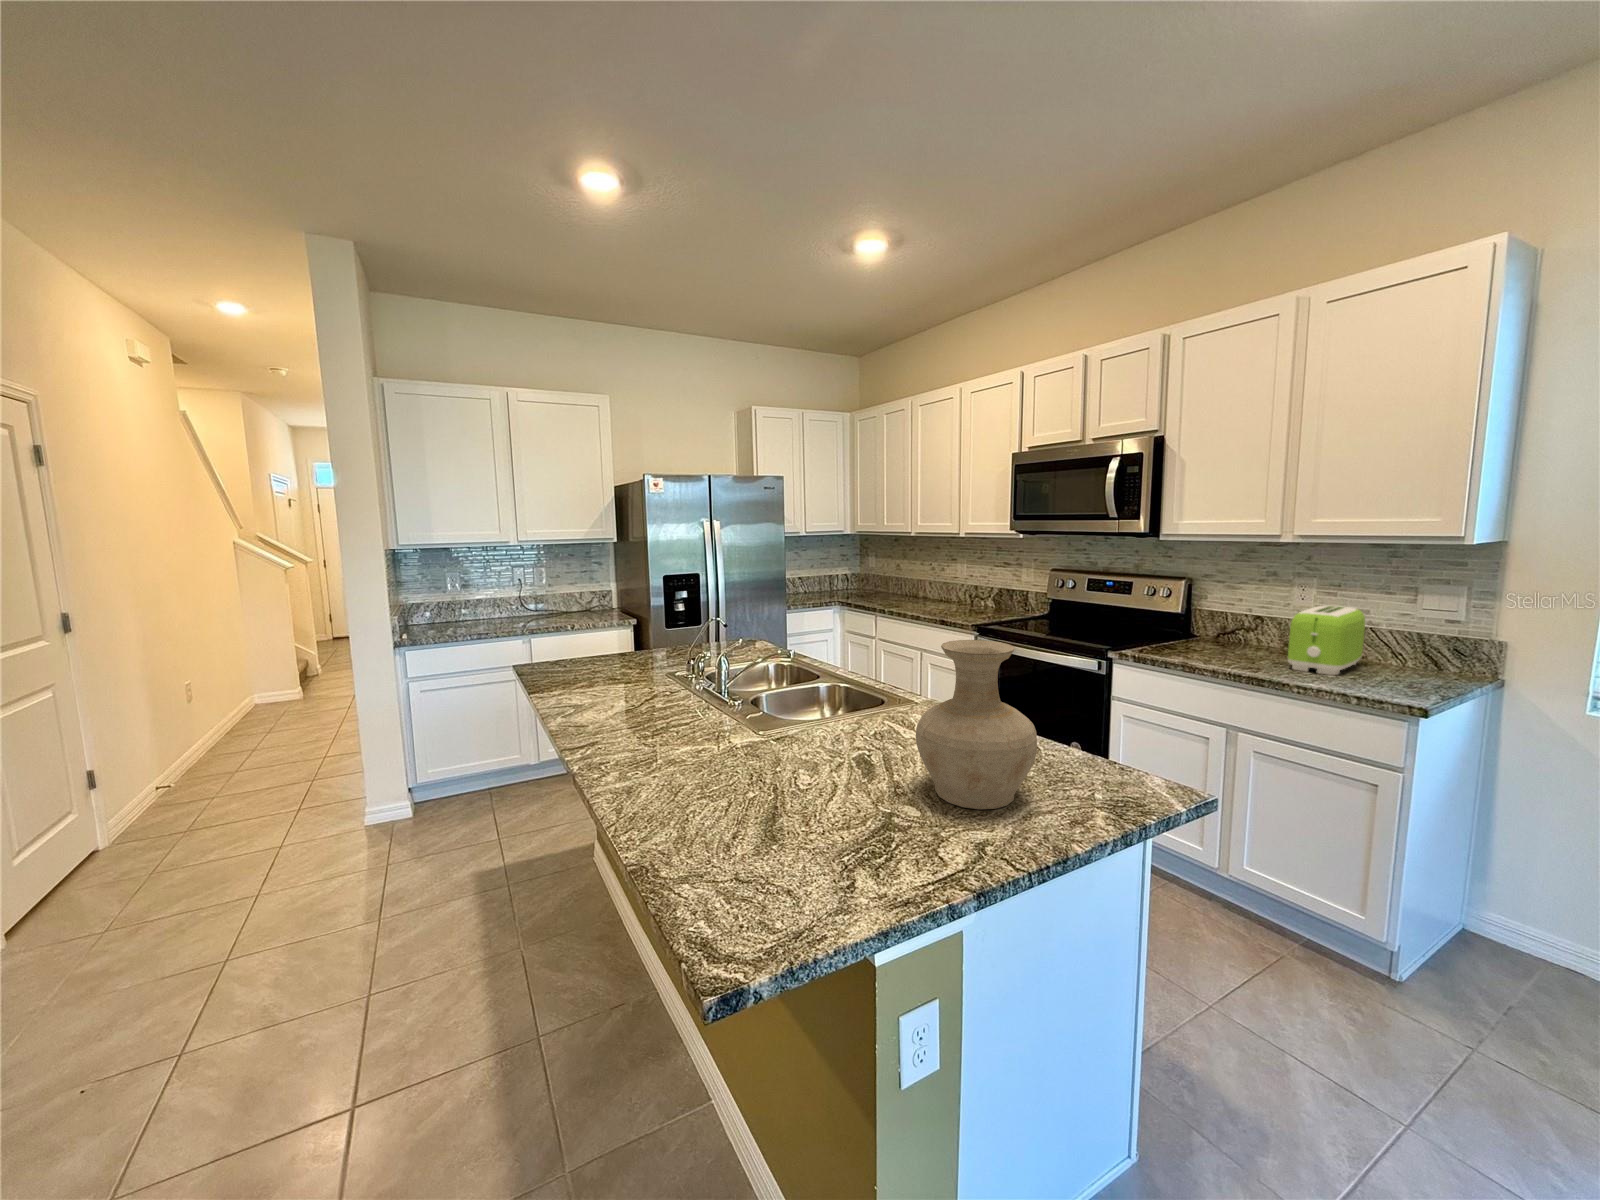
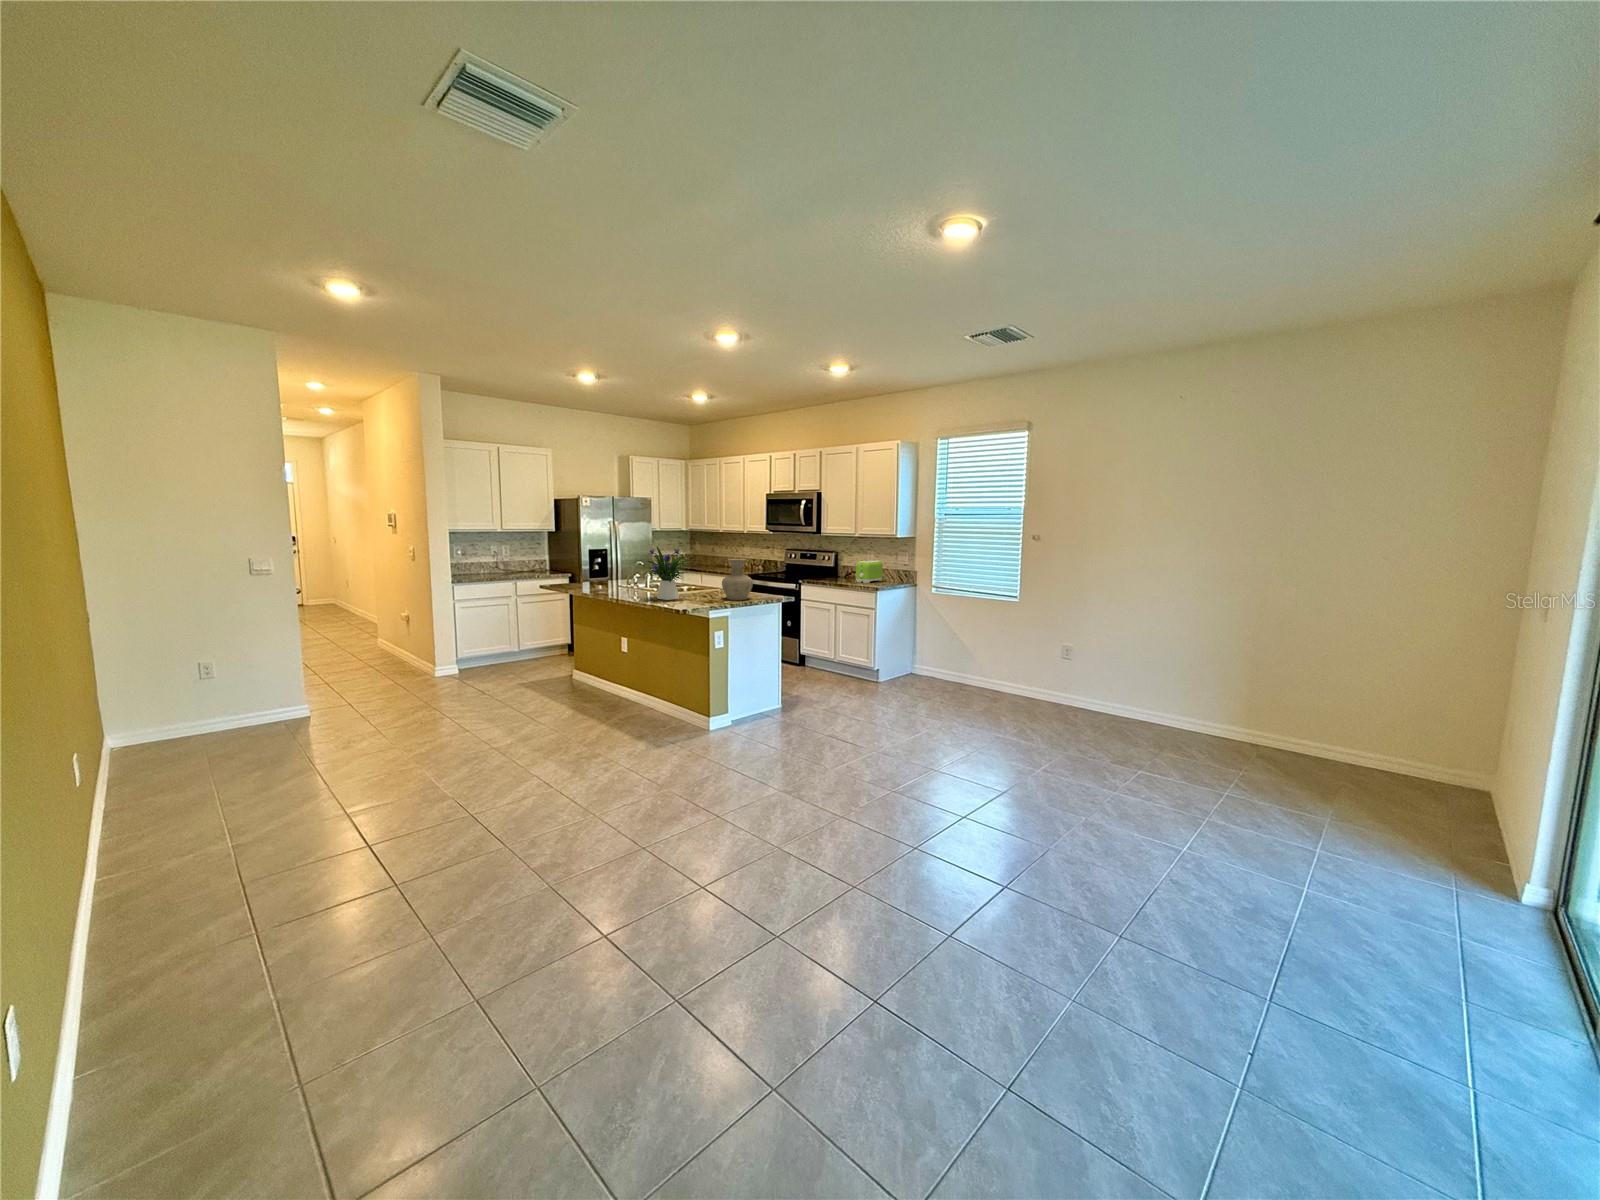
flower arrangement: none [626,600,806,793] -> present [647,547,691,600]

